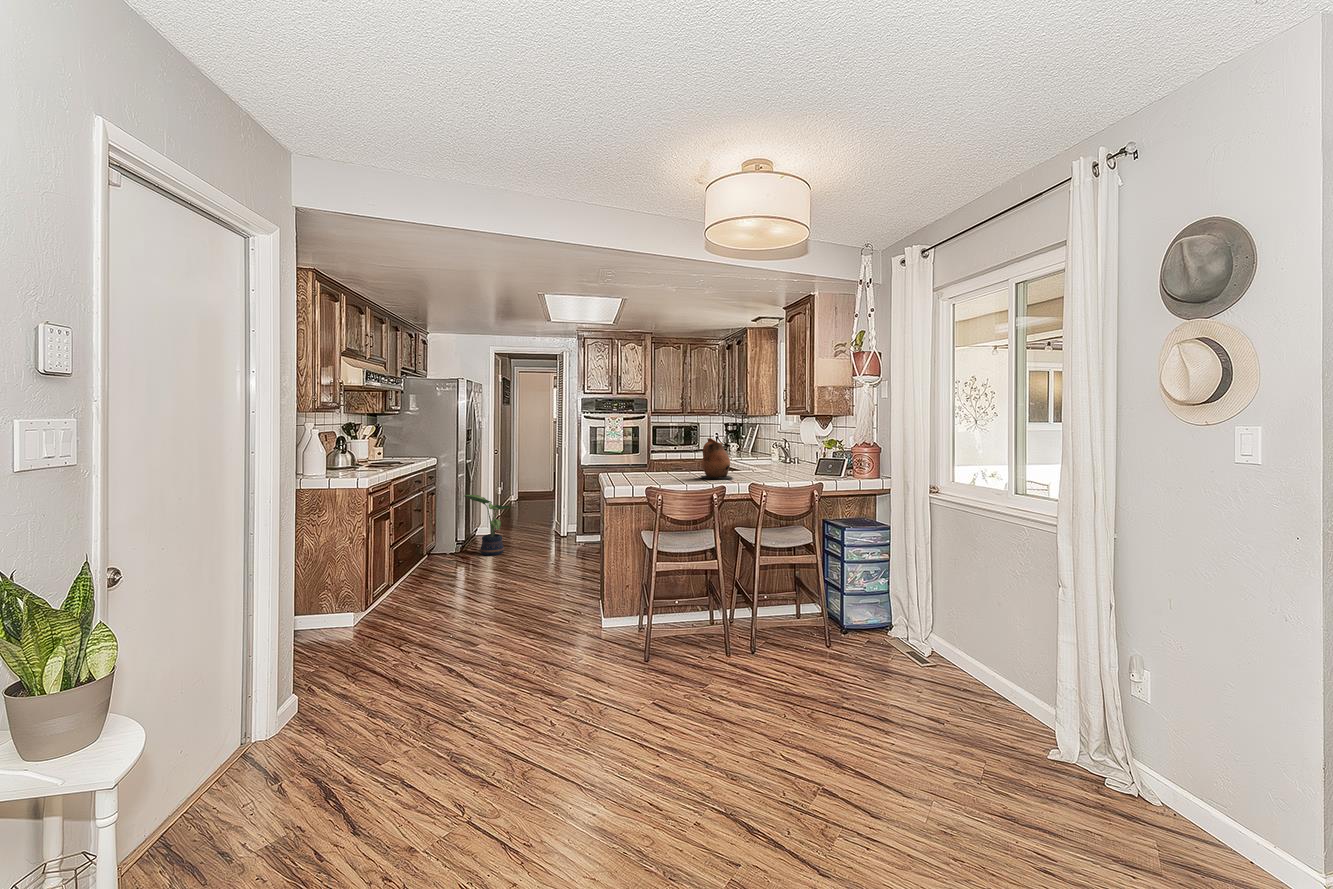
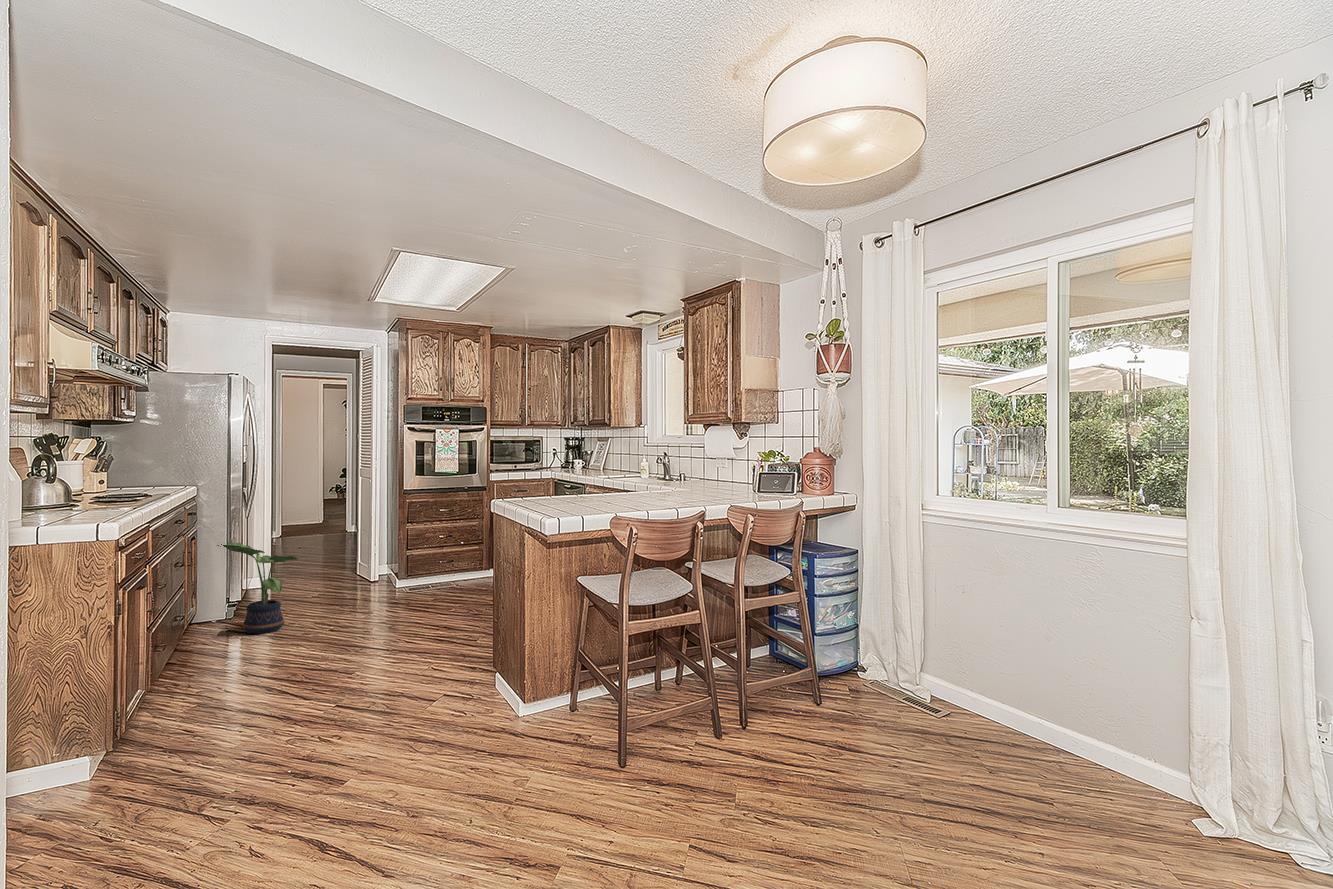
ceramic pitcher: present [701,438,733,479] -> none [629,451,677,503]

